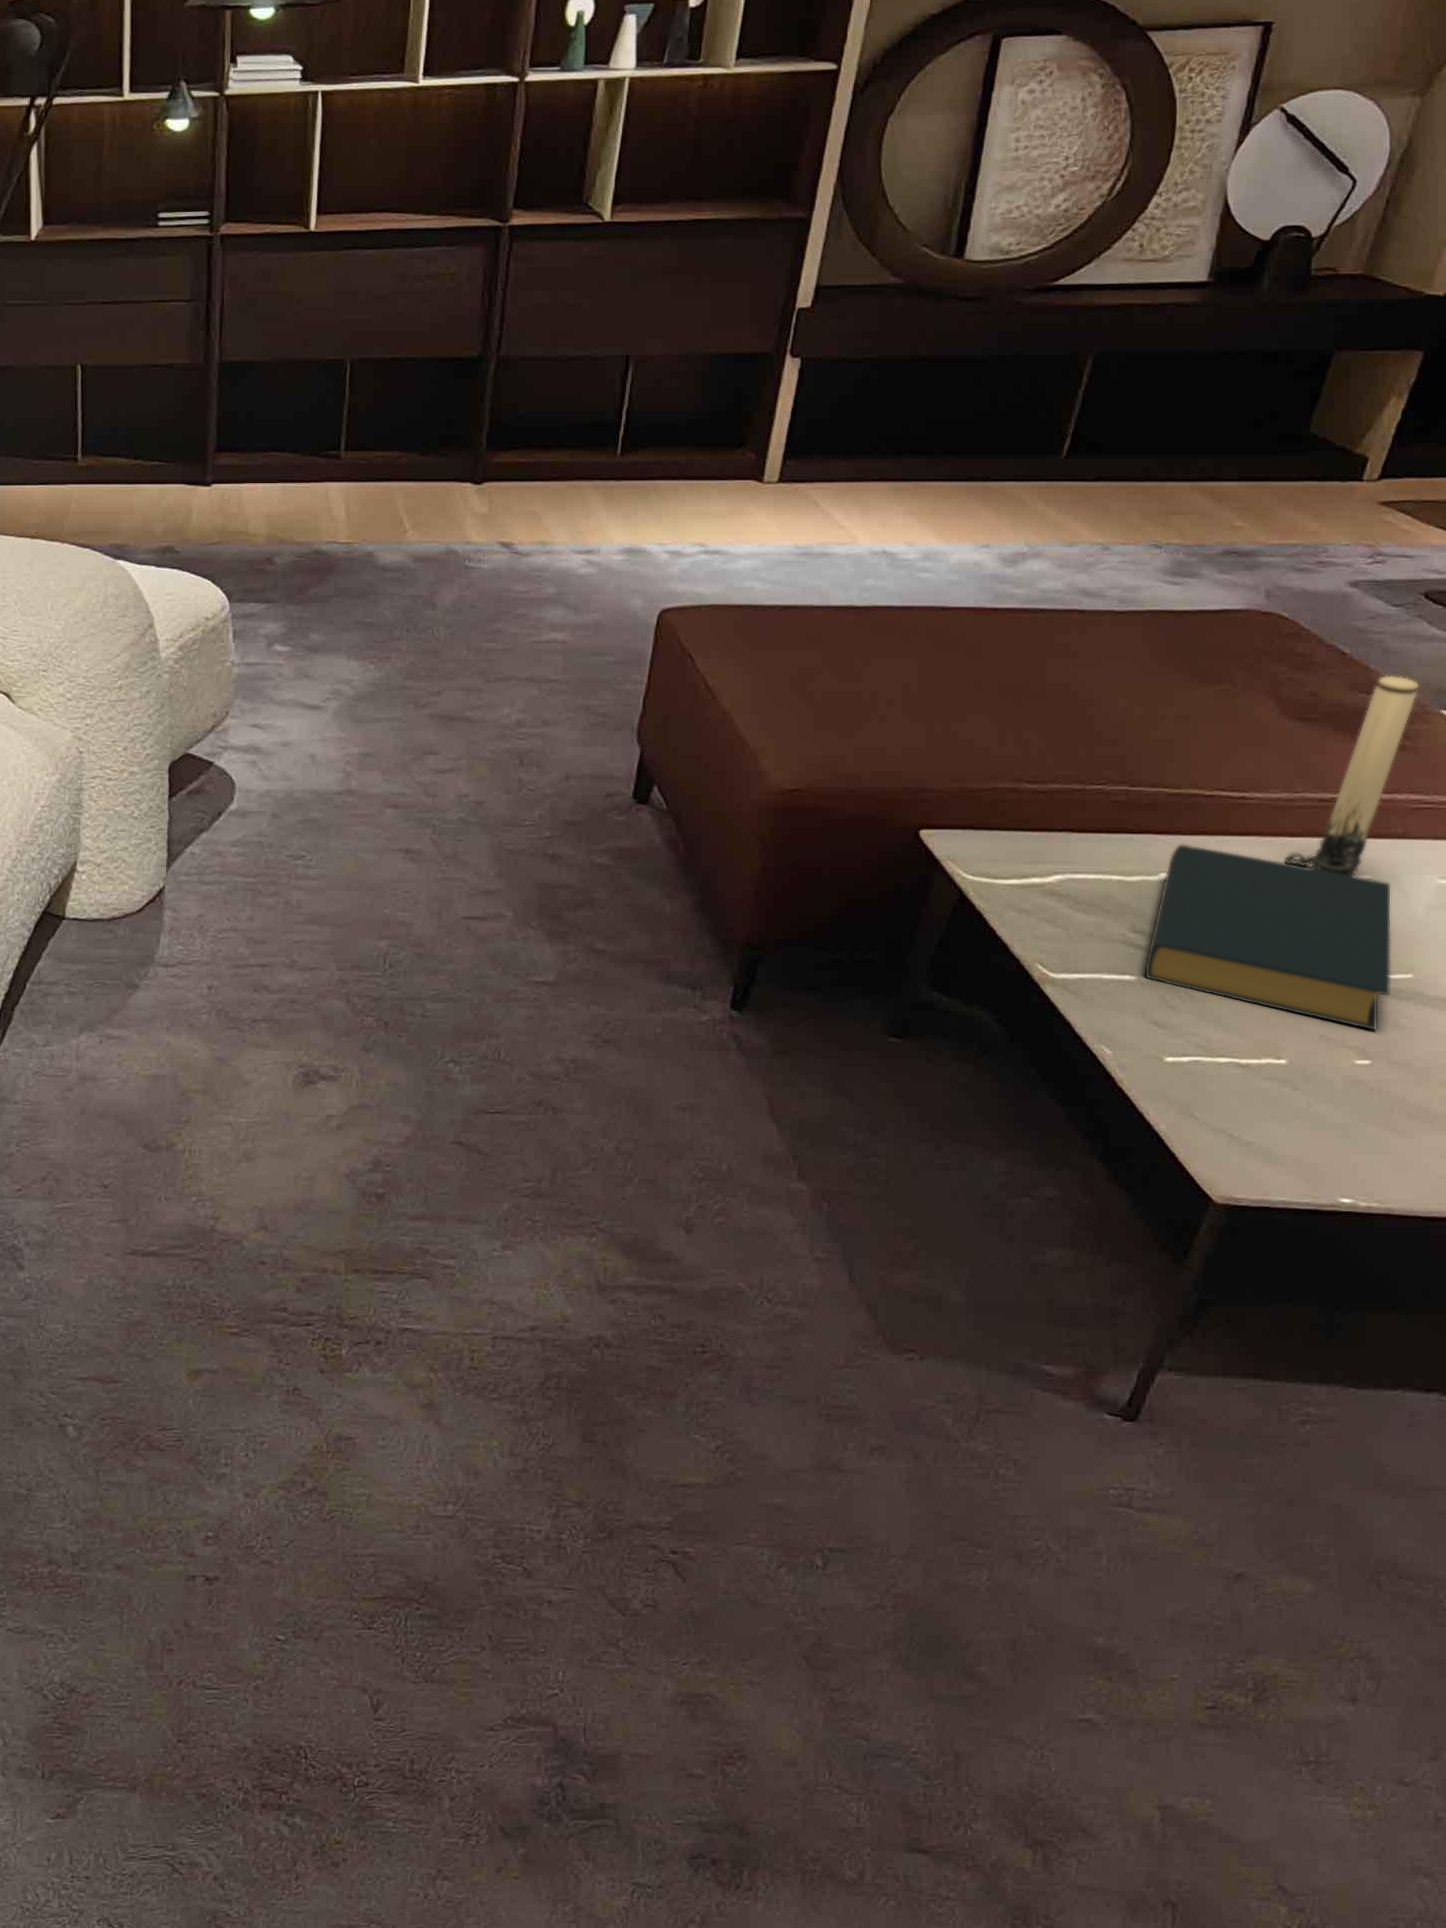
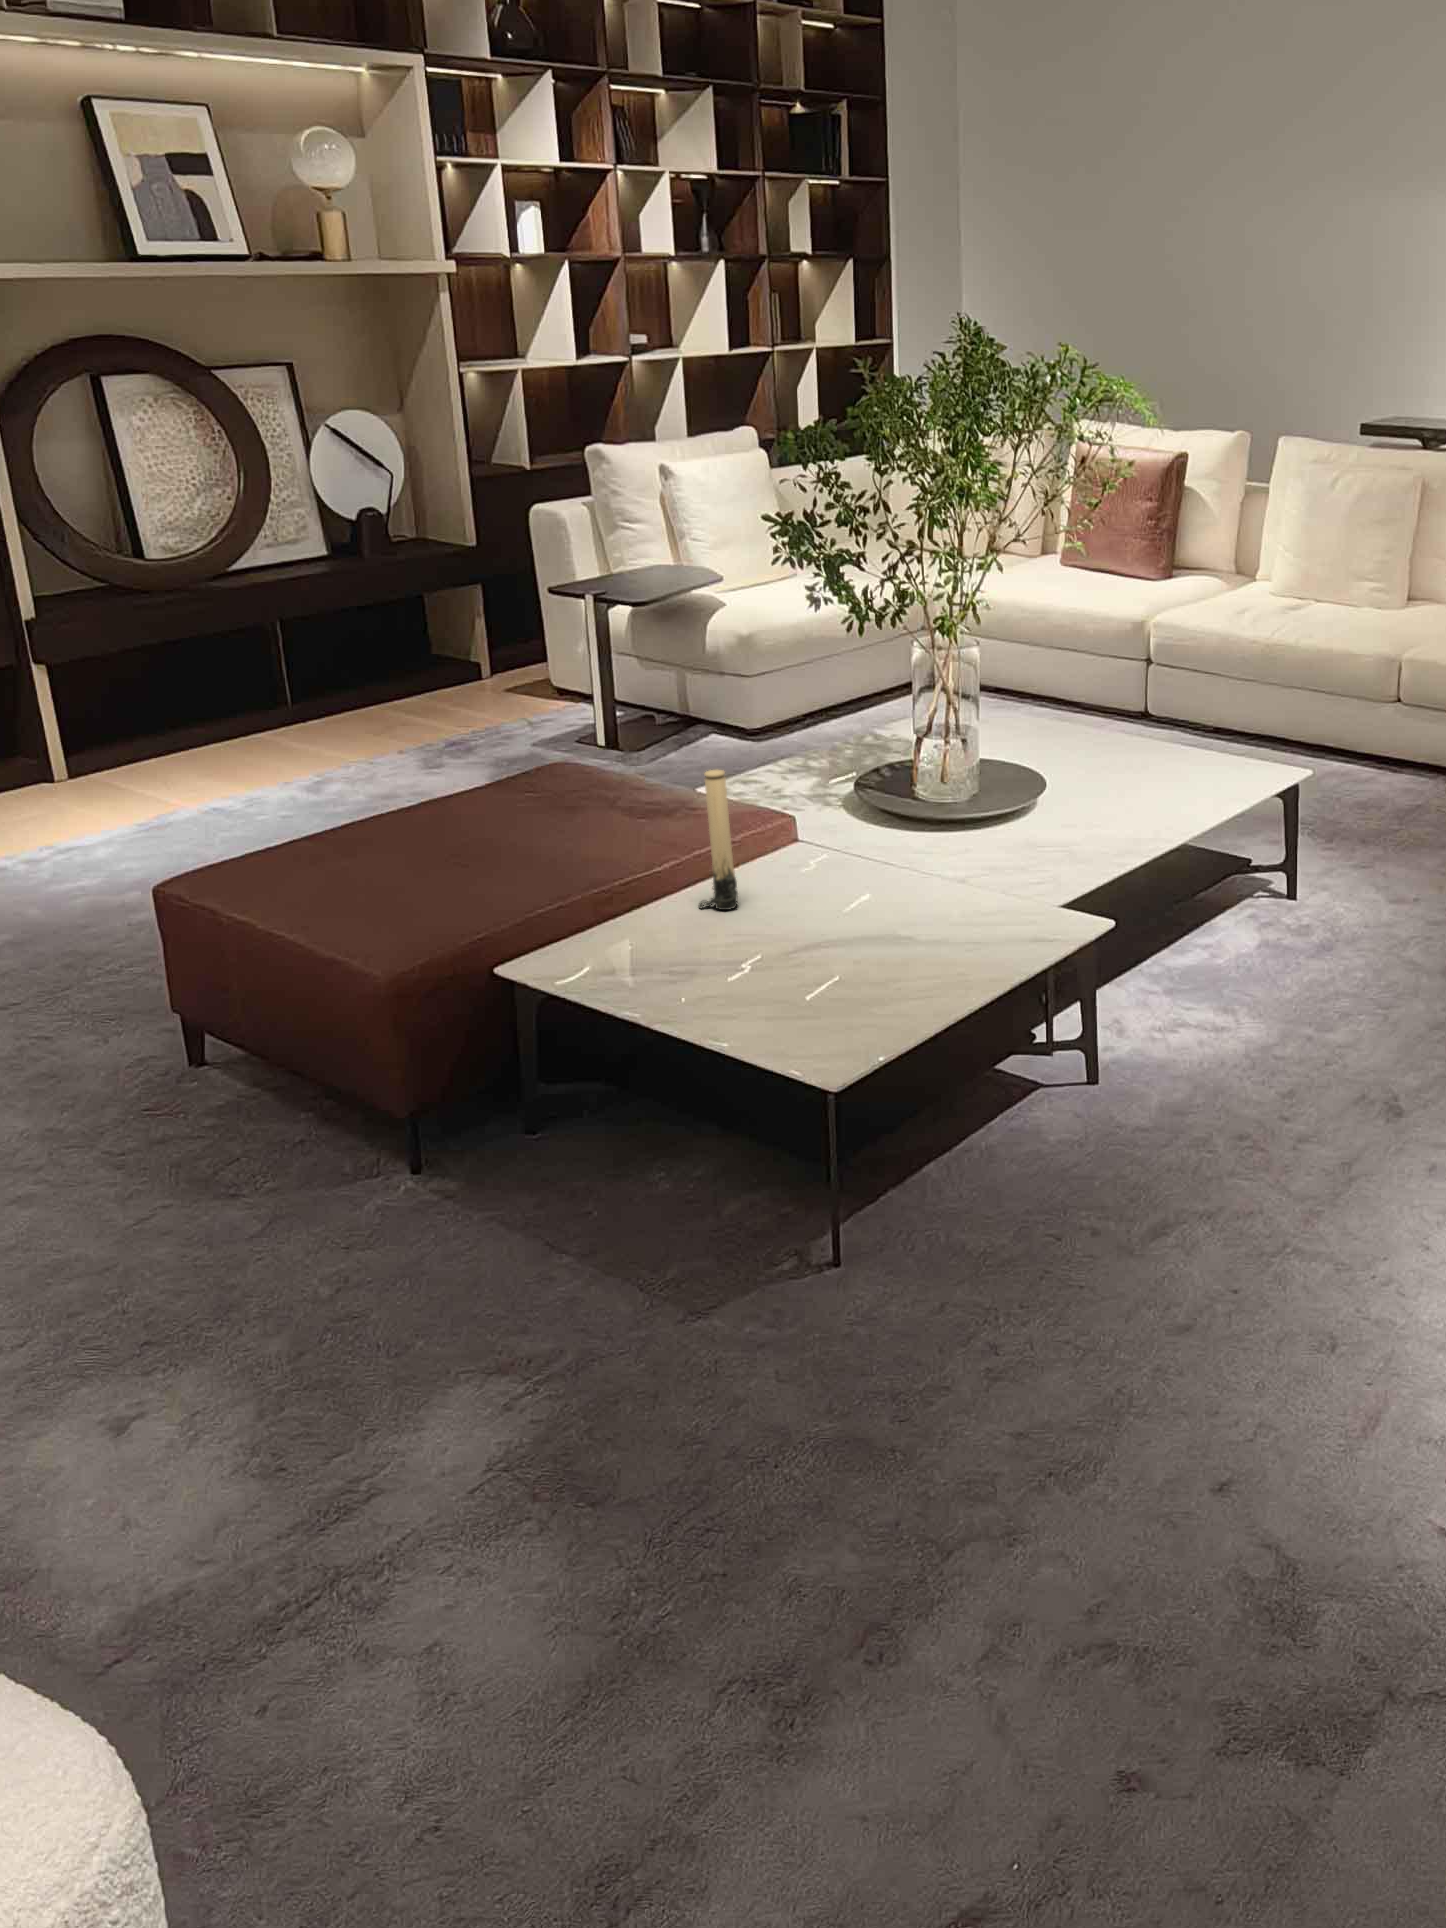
hardback book: present [1146,845,1390,1029] -> none [651,895,821,1002]

